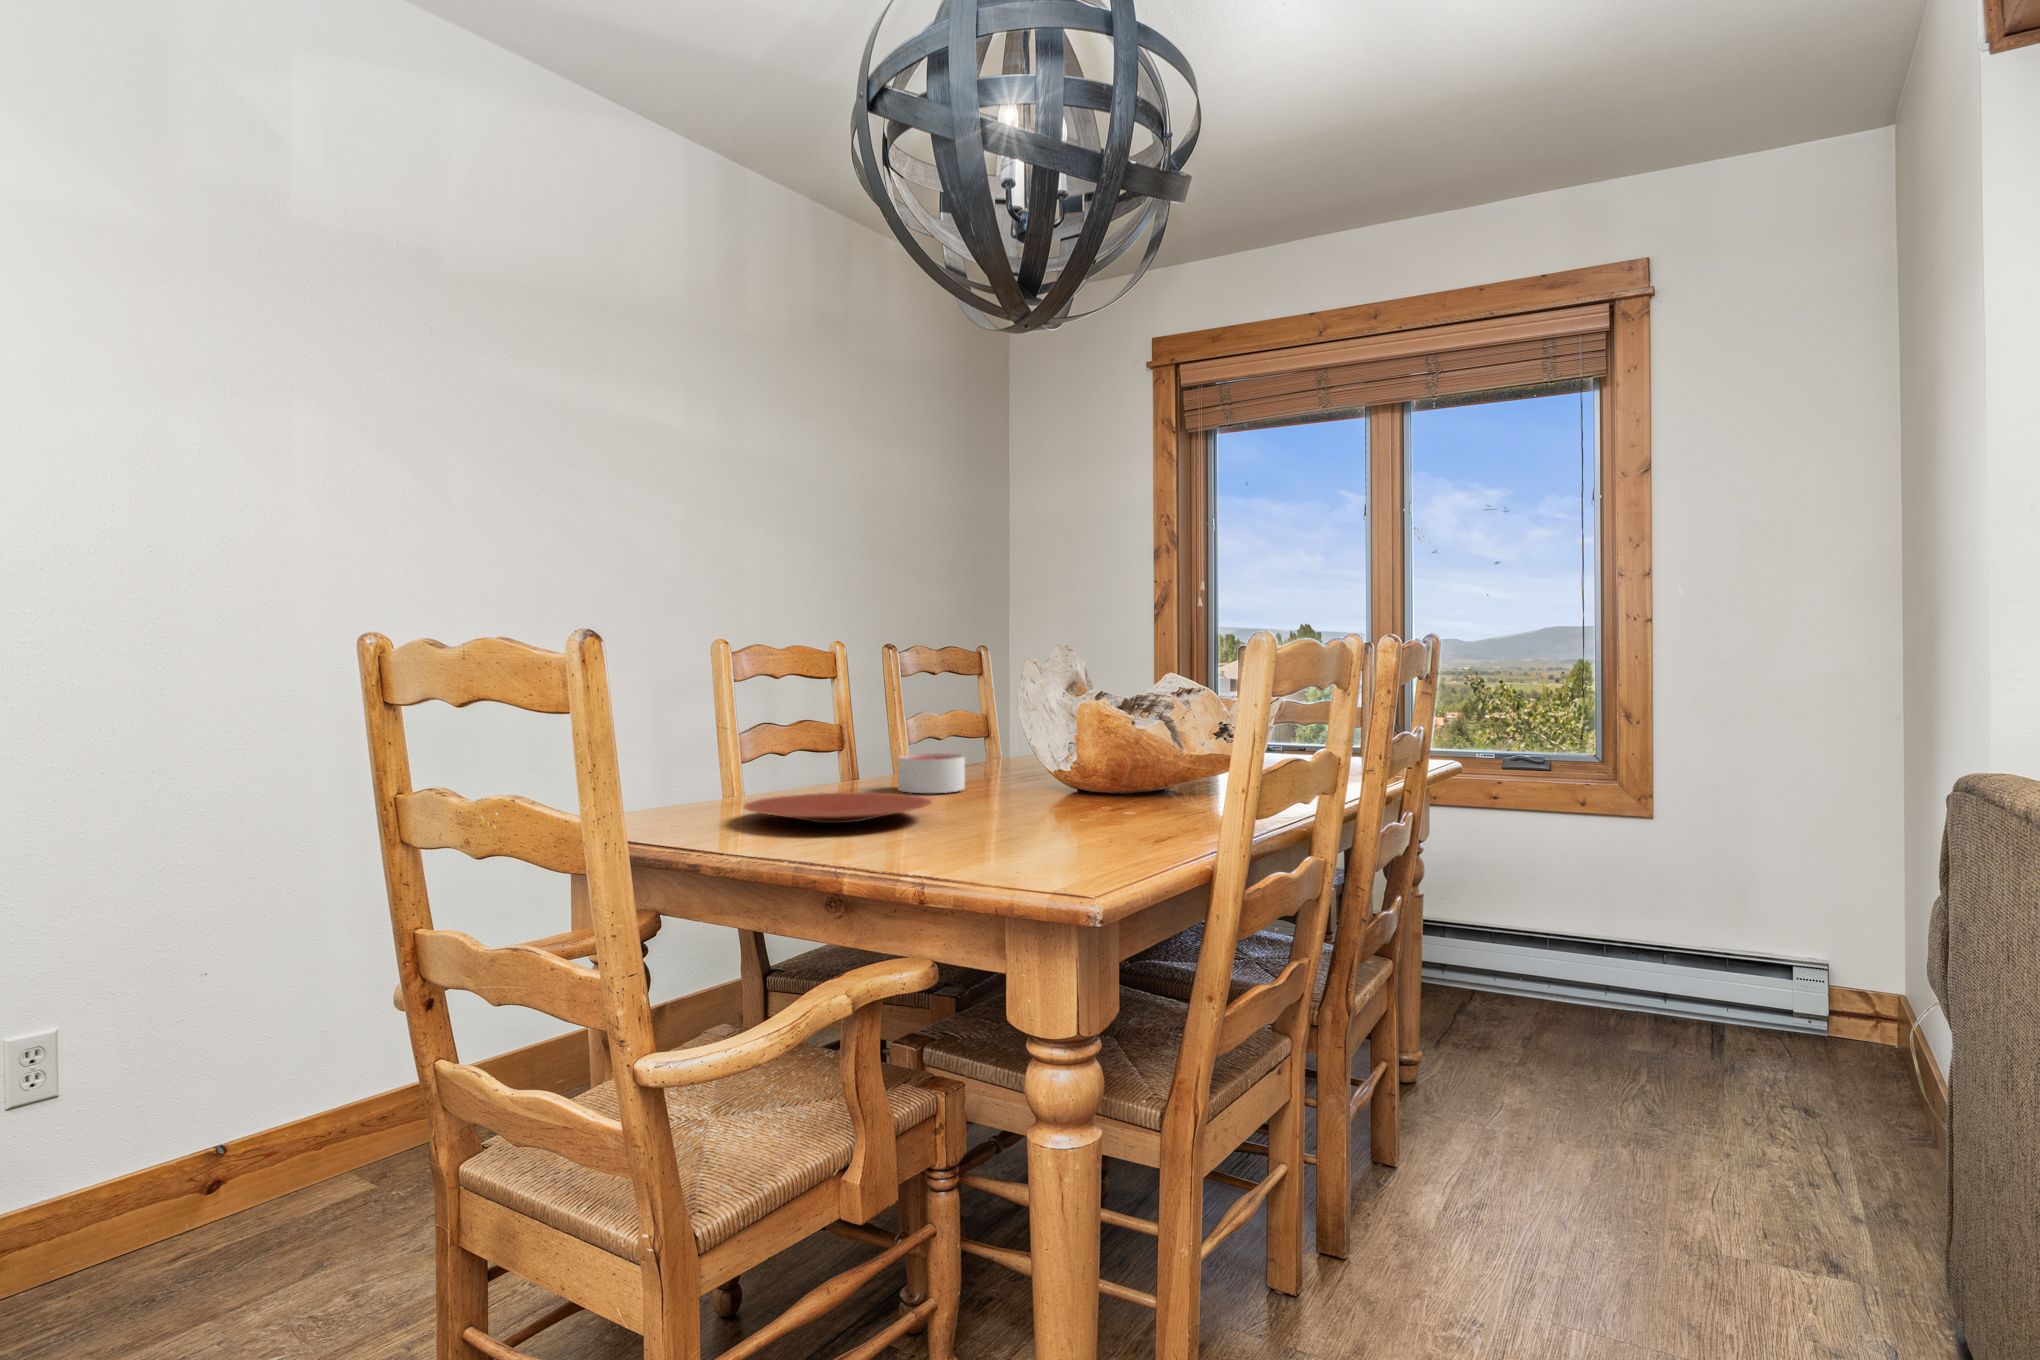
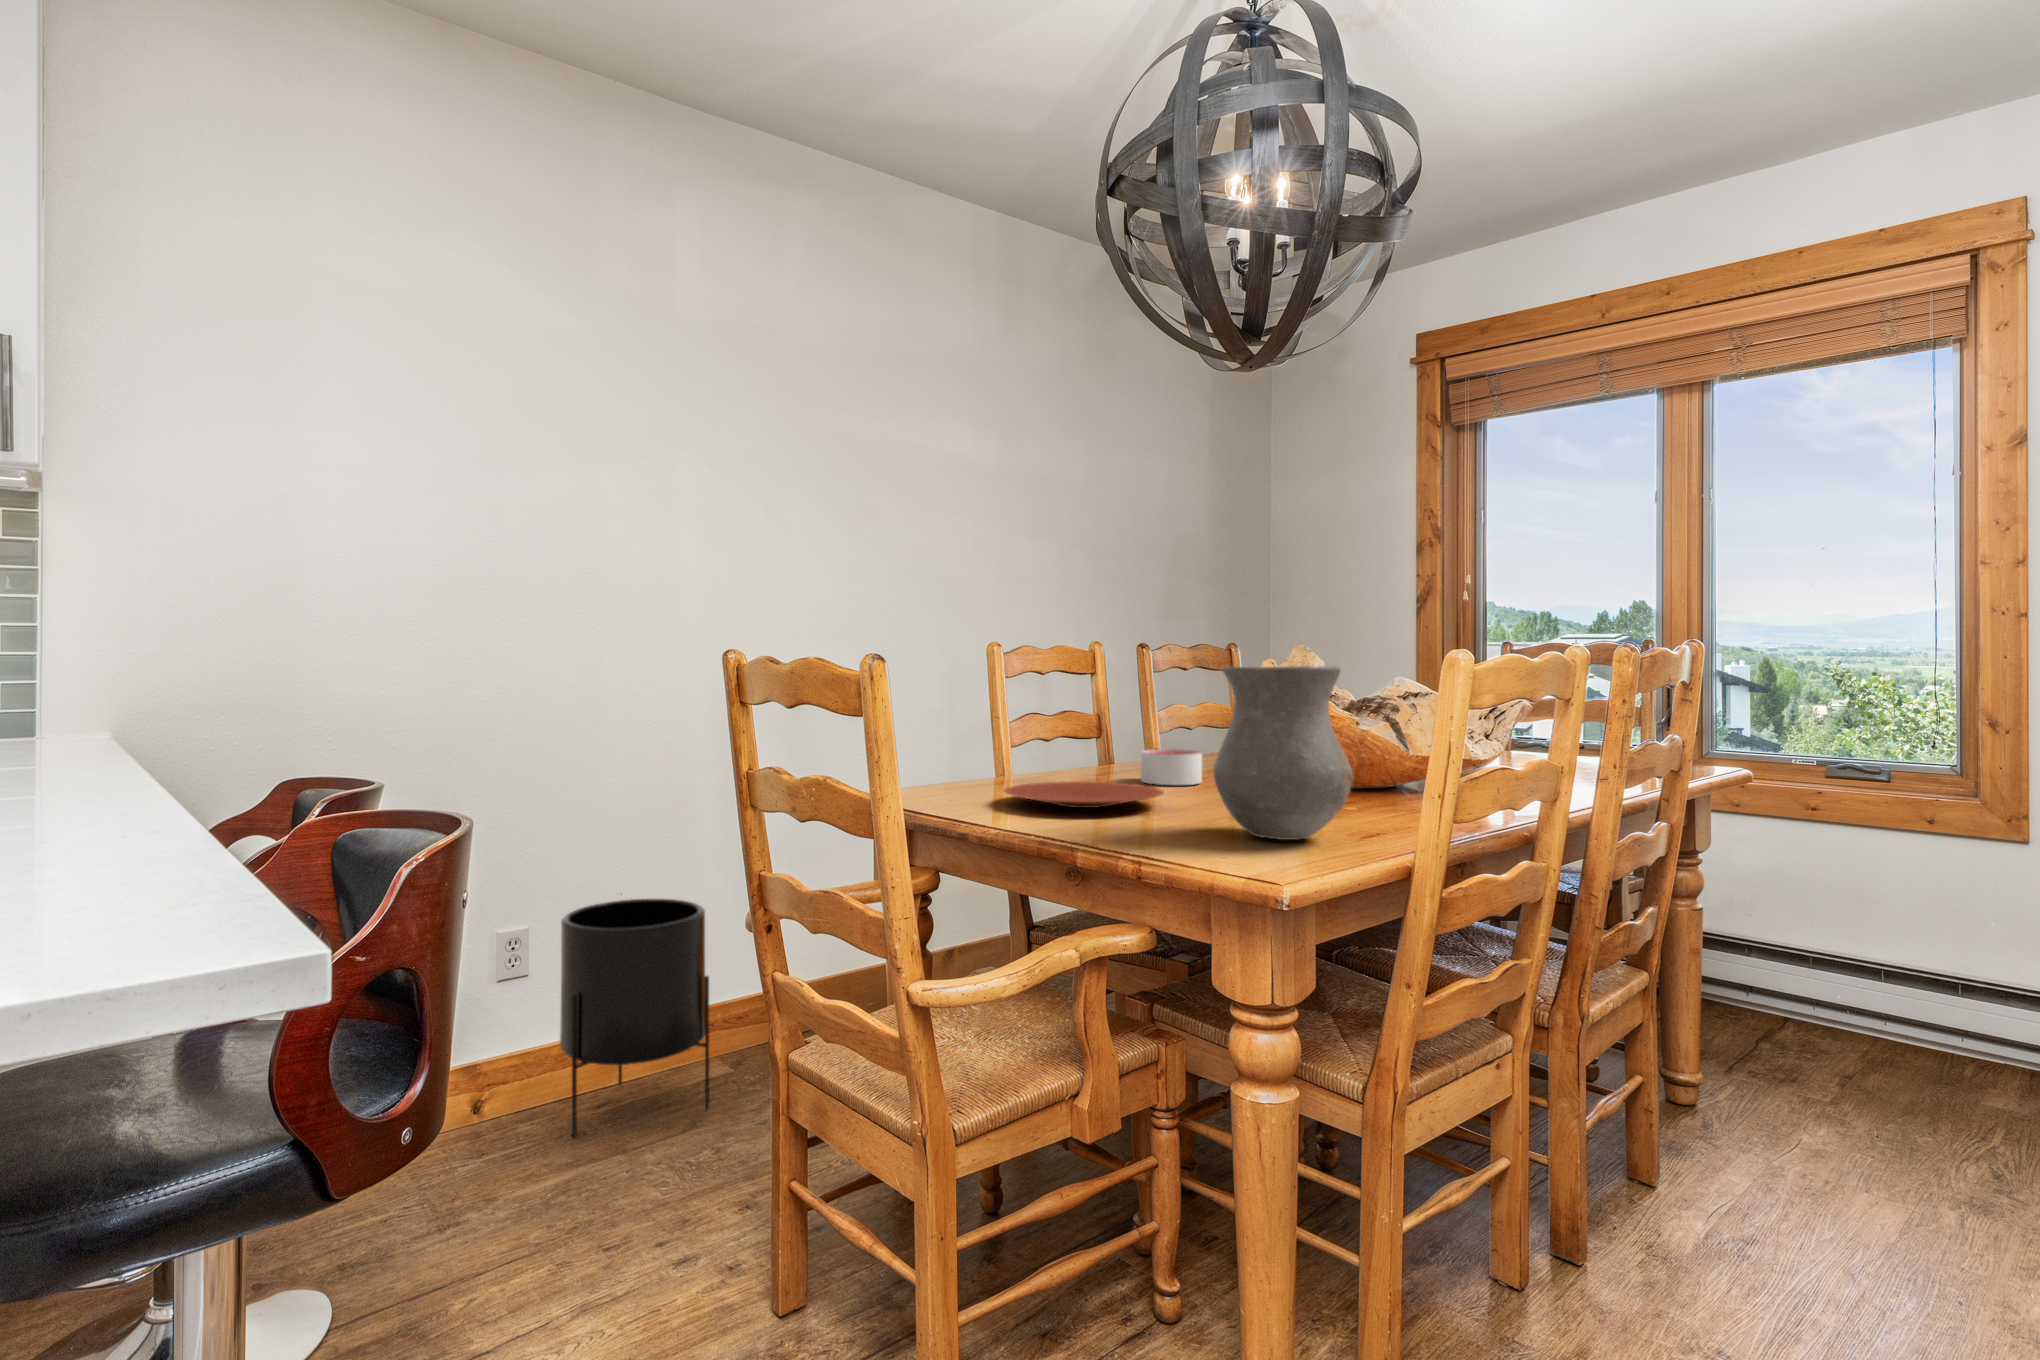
vase: none [995,656,1145,848] -> present [1213,666,1354,840]
planter: none [119,963,348,1298] -> present [560,899,709,1137]

